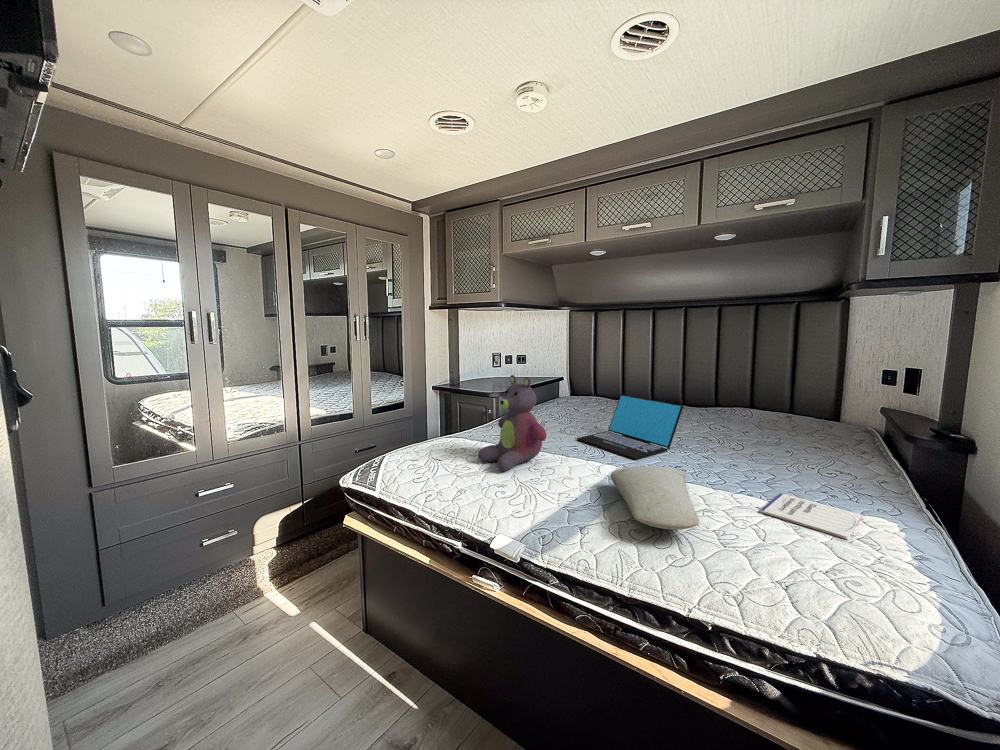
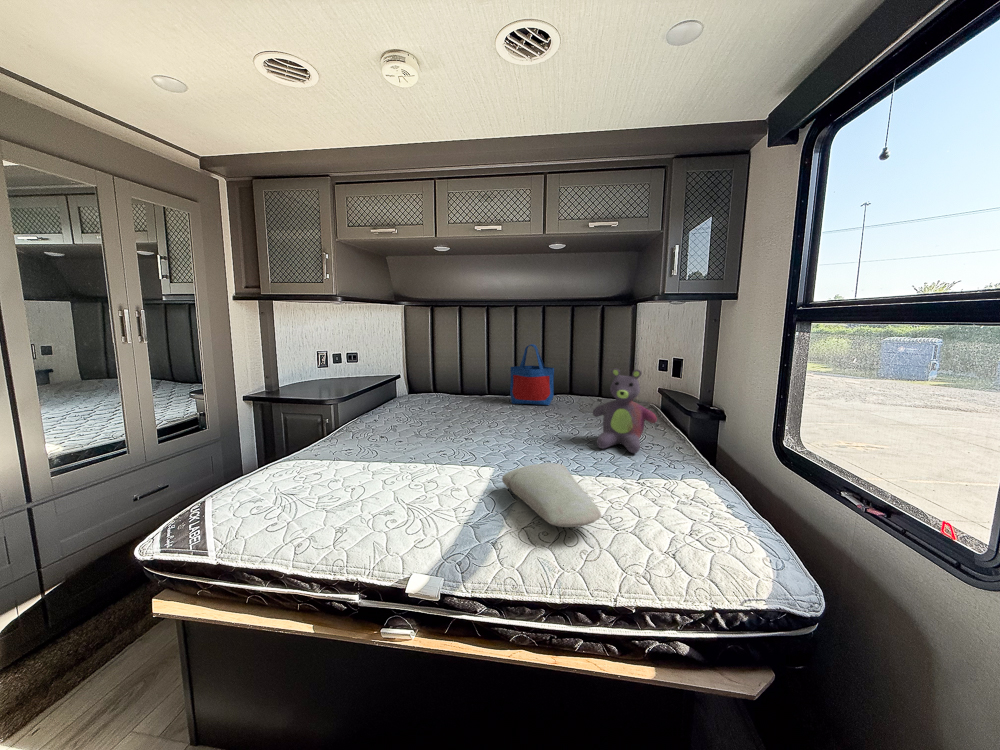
tote bag: none [668,347,722,418] -> present [510,344,554,405]
stuffed bear: present [478,375,547,471] -> present [593,368,657,453]
laptop: present [577,394,683,460] -> none [445,392,541,457]
notebook: present [760,493,863,539] -> none [626,468,688,501]

